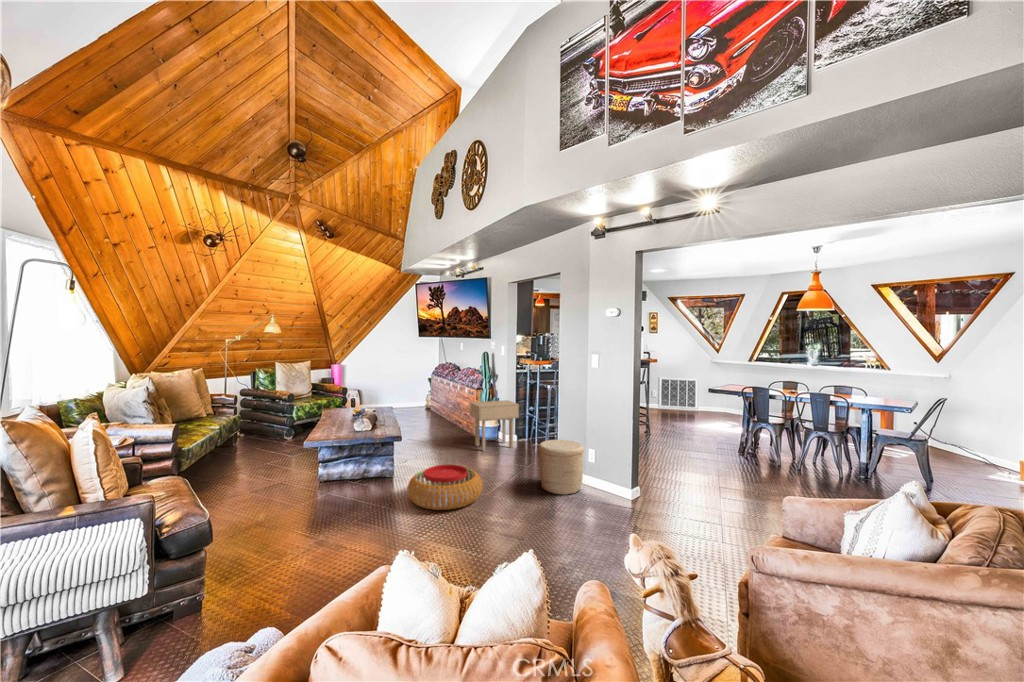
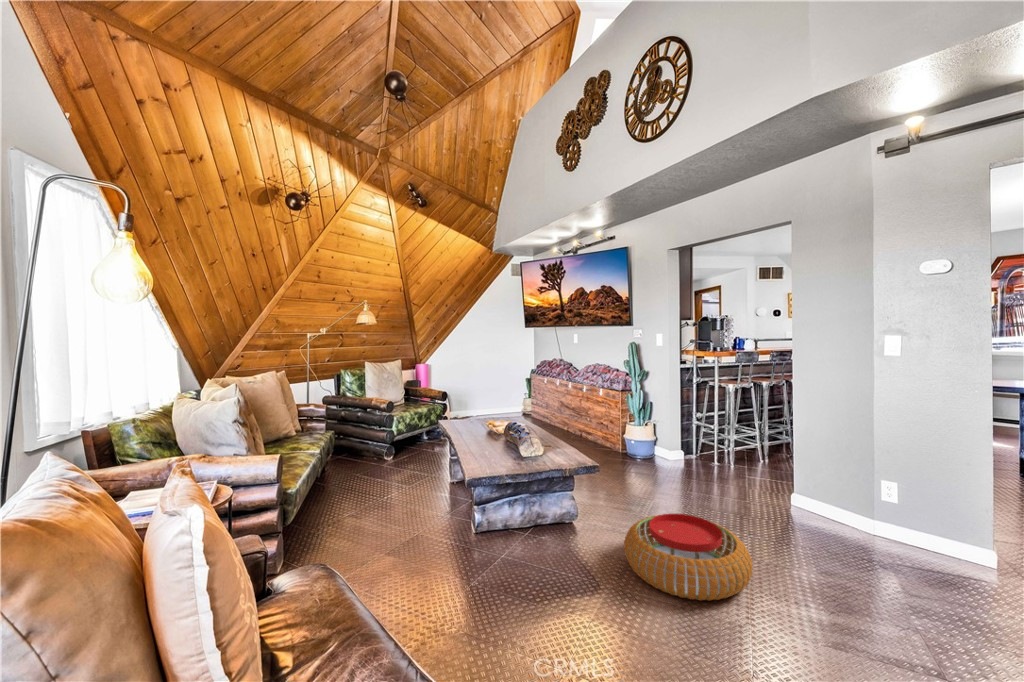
side table: present [470,400,519,451] -> none [629,406,702,477]
woven basket: present [539,440,584,495] -> none [807,471,899,566]

